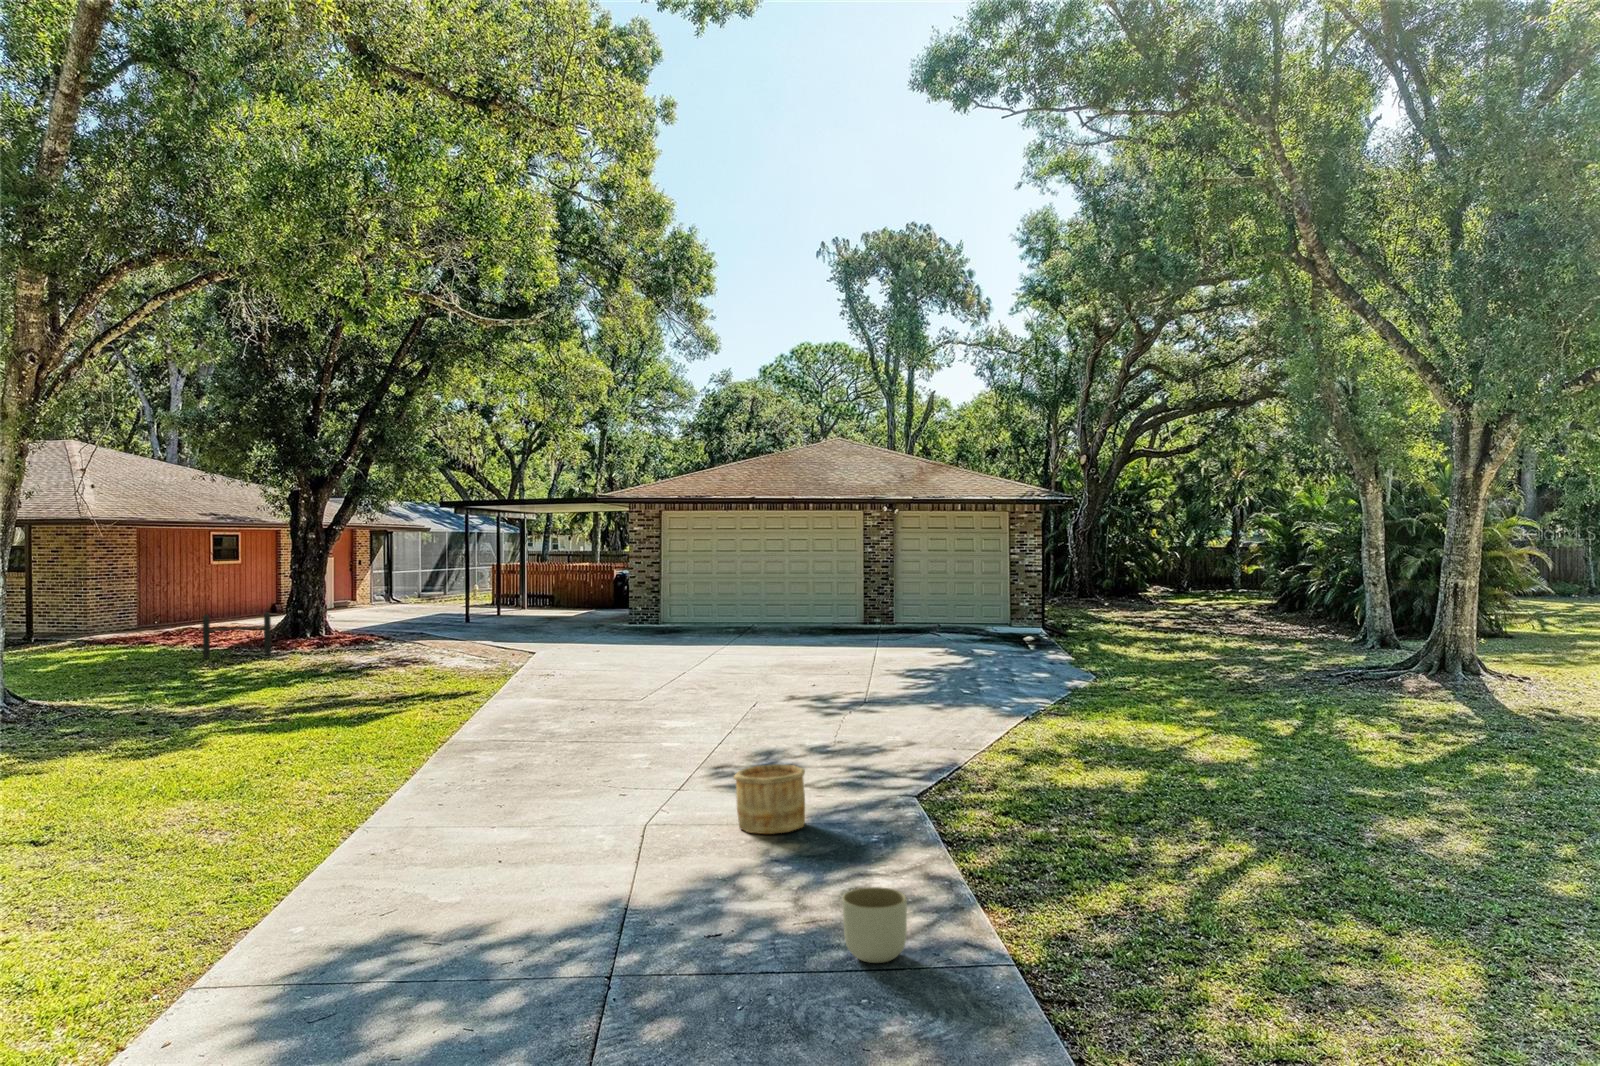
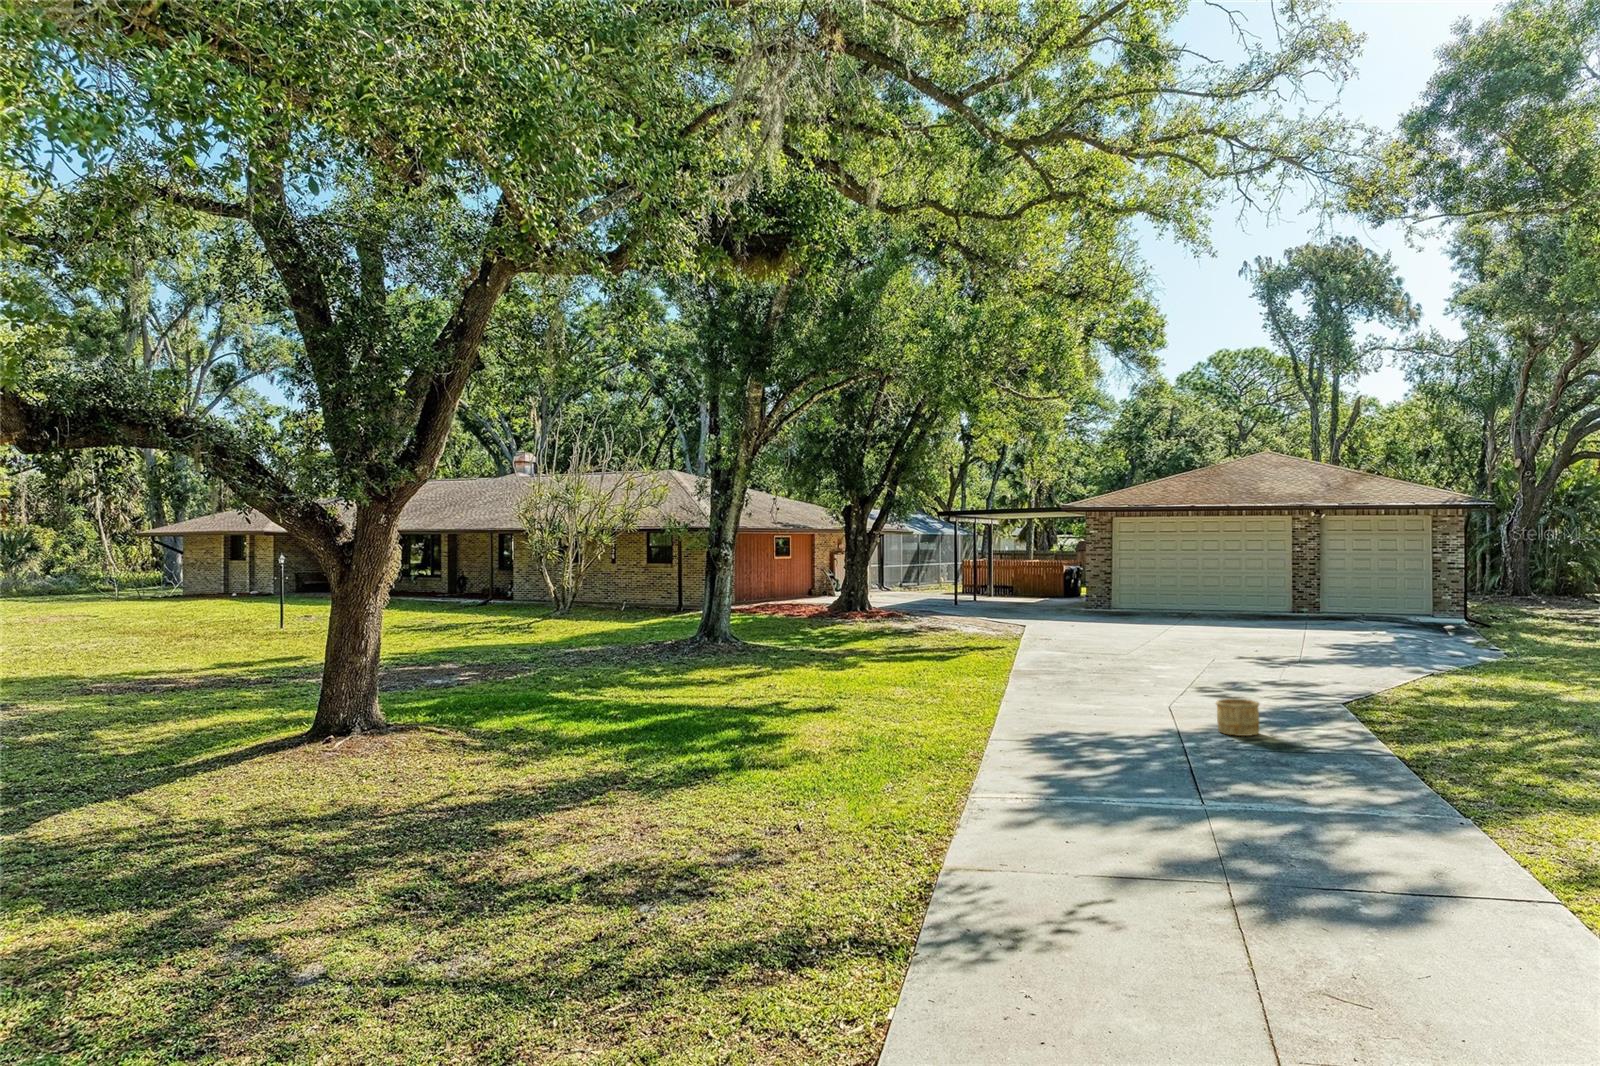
bench: present [203,612,271,659] -> none [804,585,844,614]
planter: present [842,887,907,963] -> none [1291,754,1326,788]

